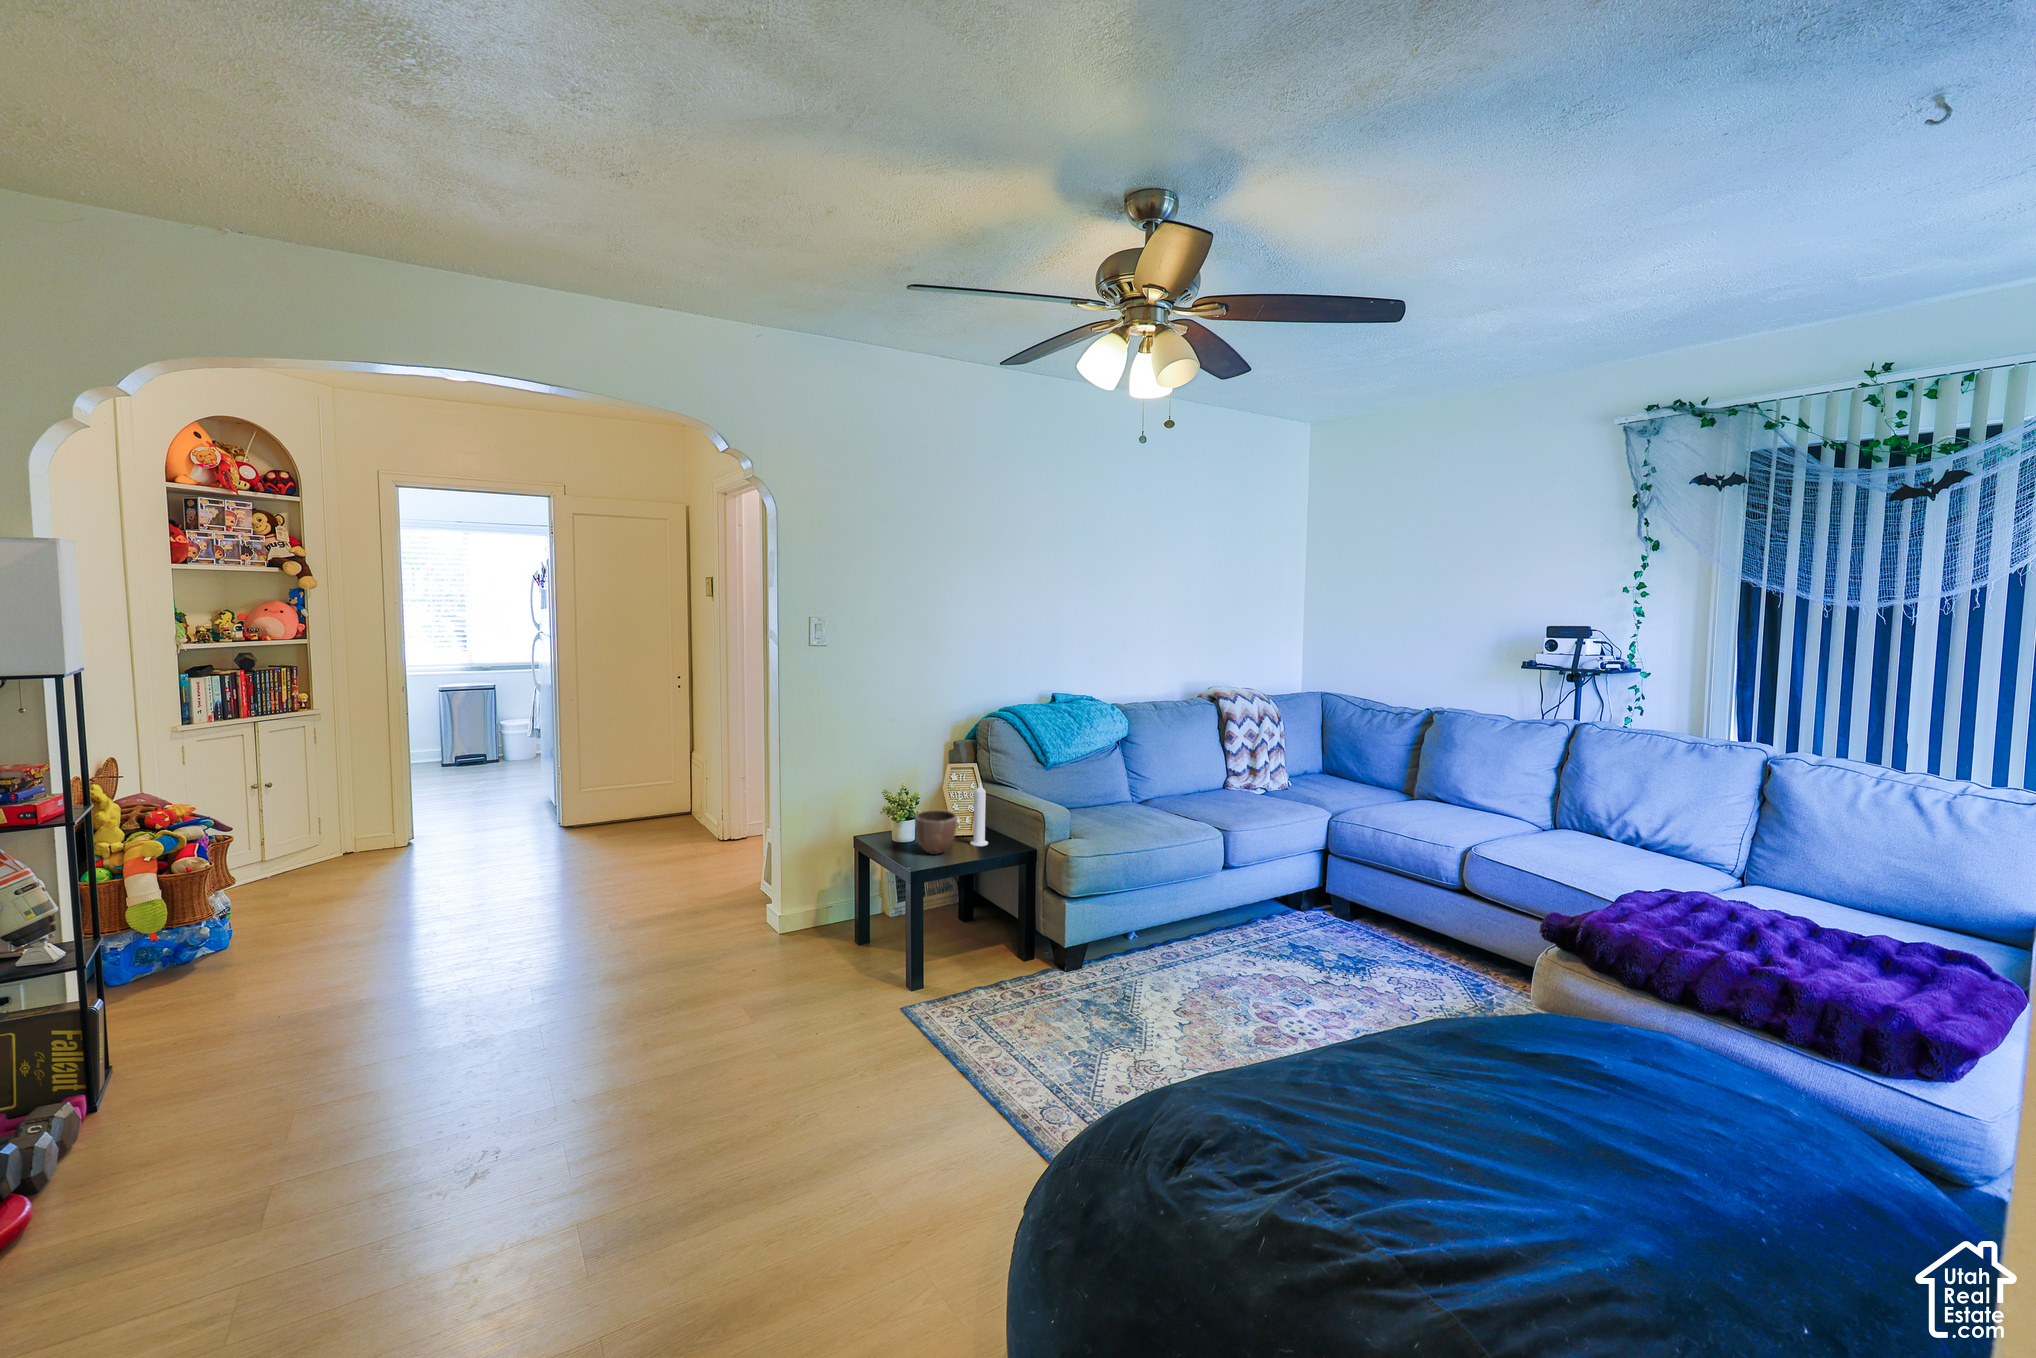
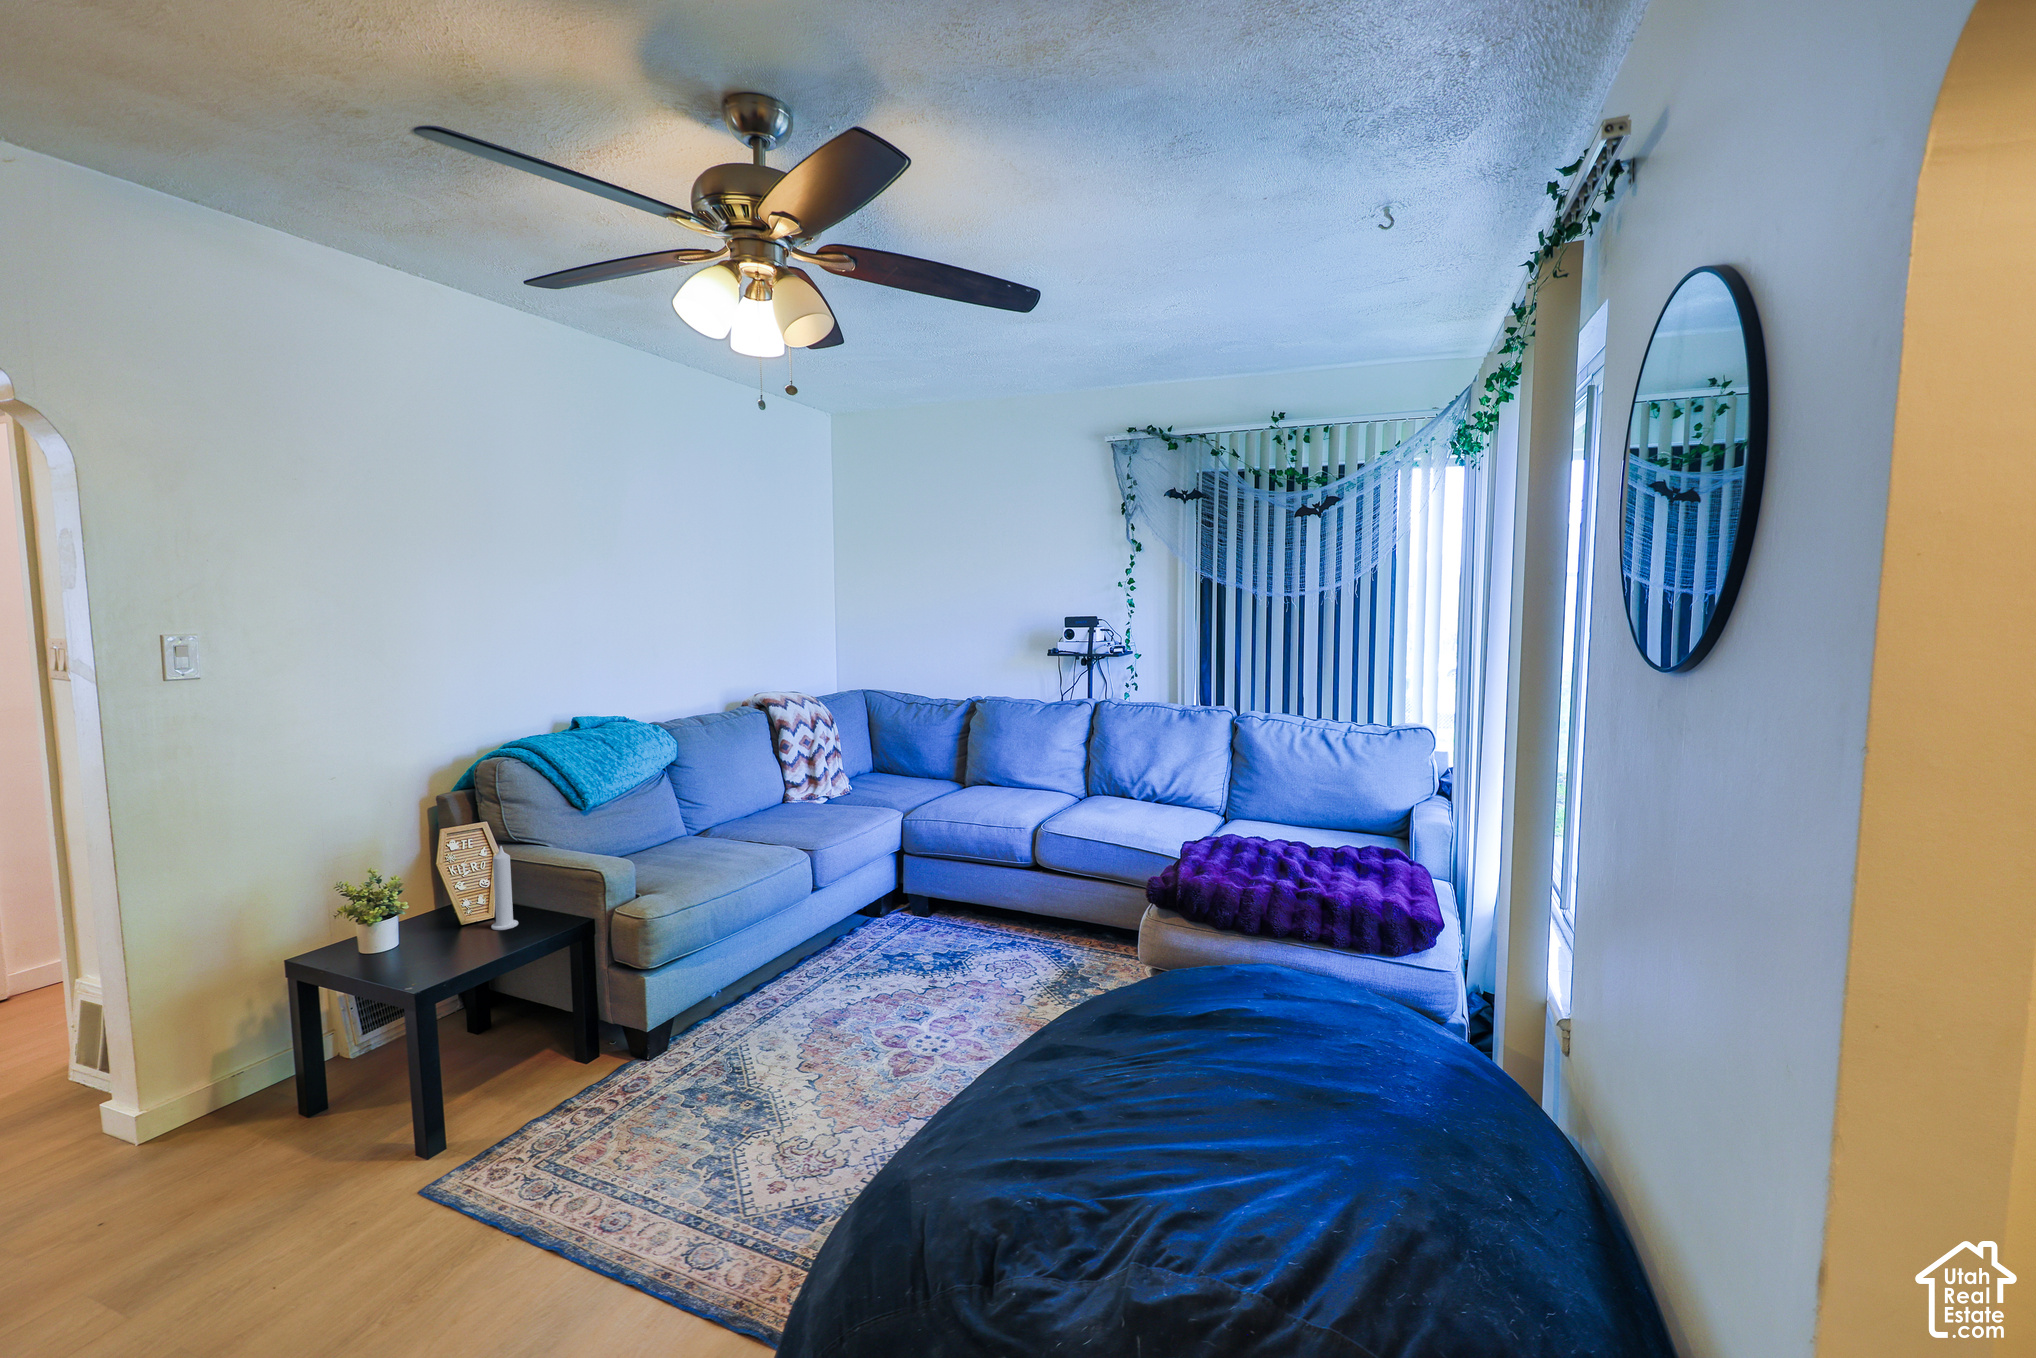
decorative bowl: present [915,810,957,854] -> none [408,892,476,956]

